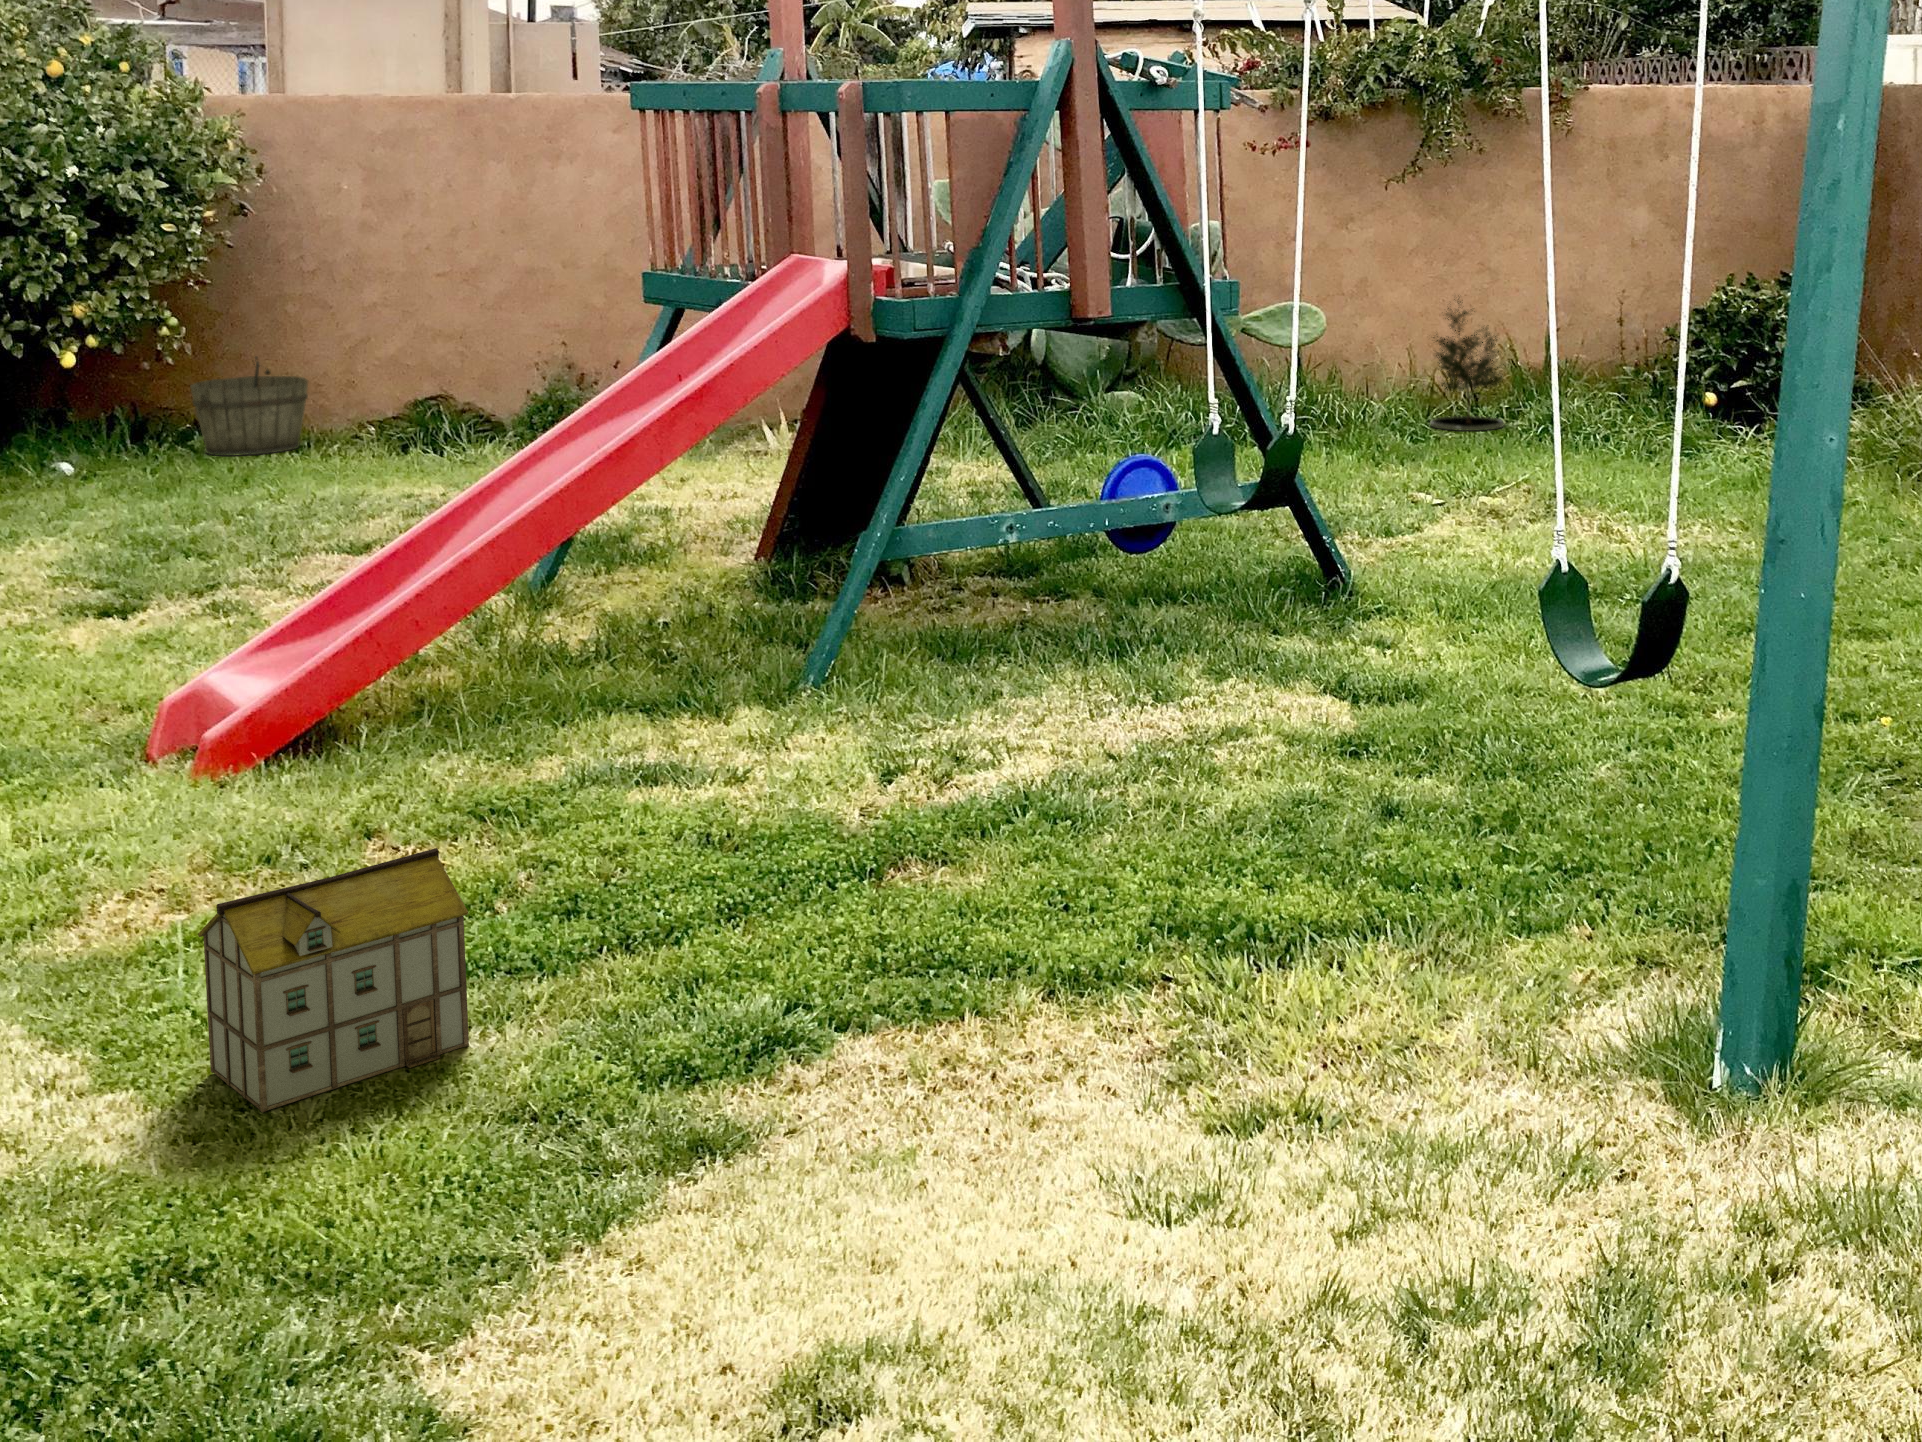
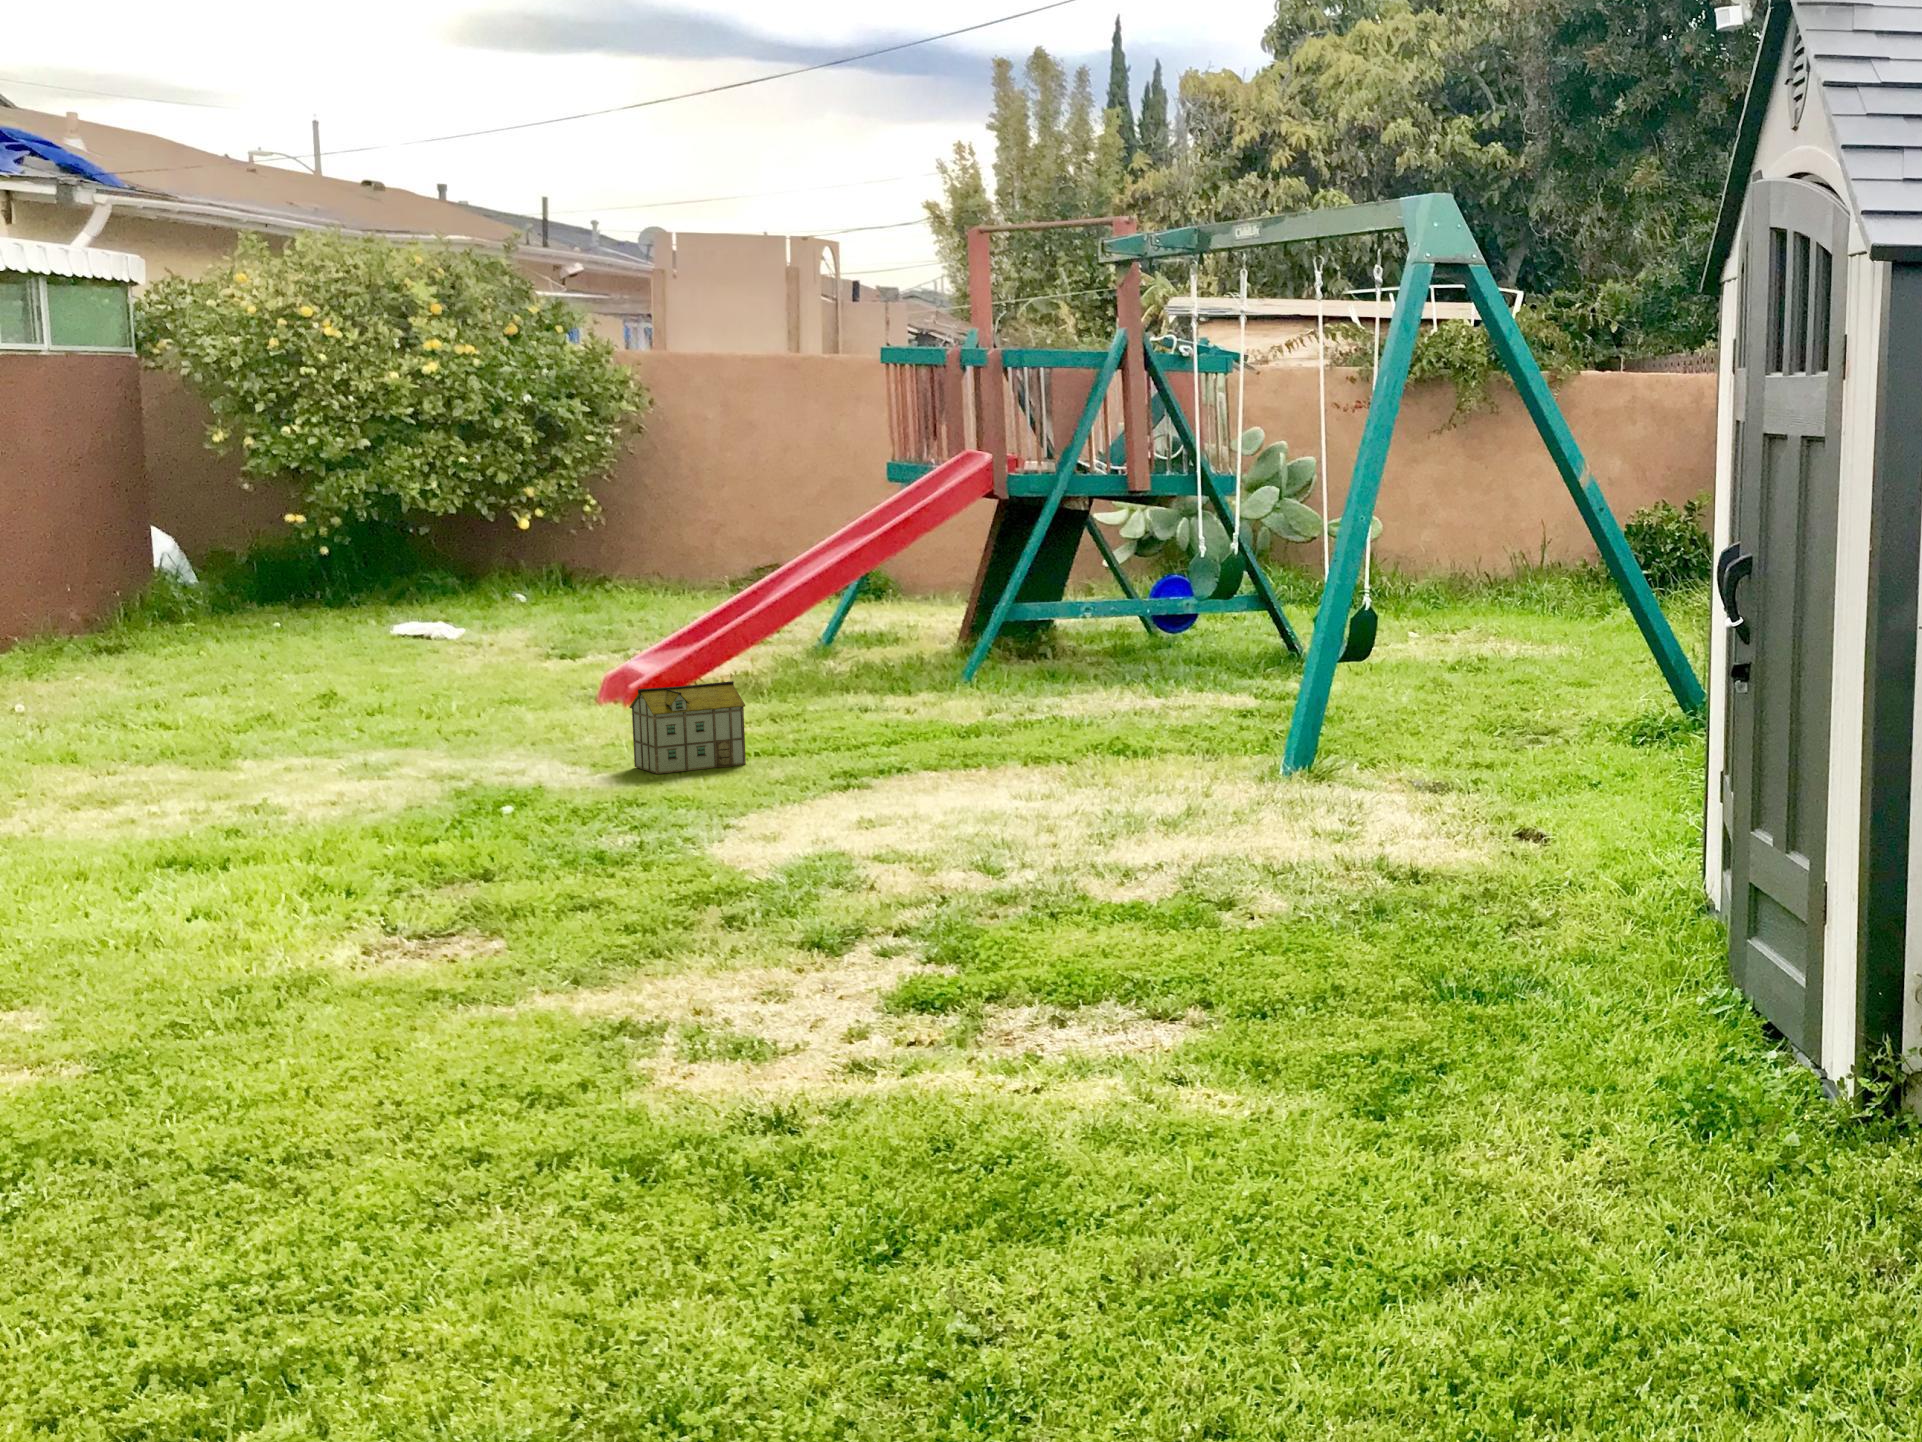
potted tree: present [1430,299,1505,431] -> none [1456,508,1513,603]
wooden bucket: present [190,357,308,456] -> none [605,532,686,598]

